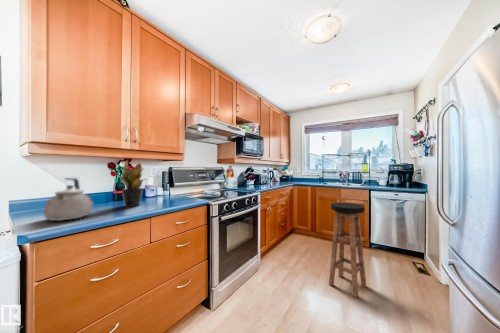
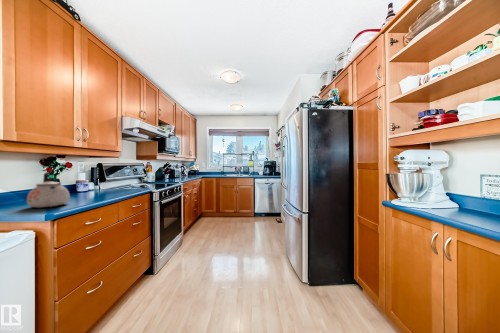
potted plant: present [119,161,143,207] -> none [65,155,103,198]
bar stool: present [329,202,366,298] -> none [233,186,253,241]

